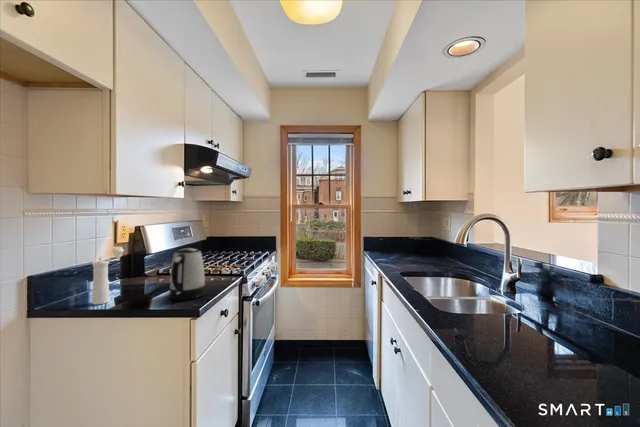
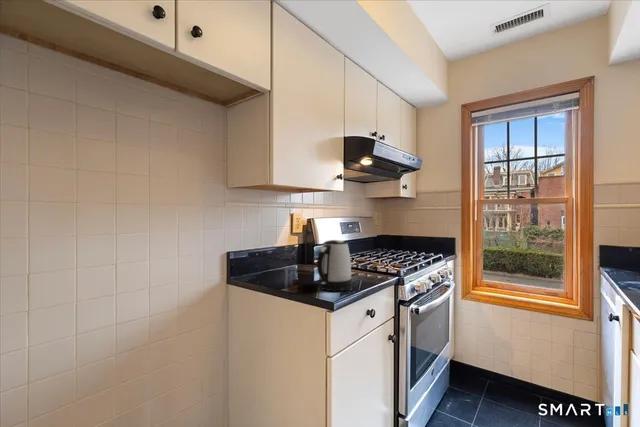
pepper mill: present [92,248,124,305] -> none [264,236,290,282]

